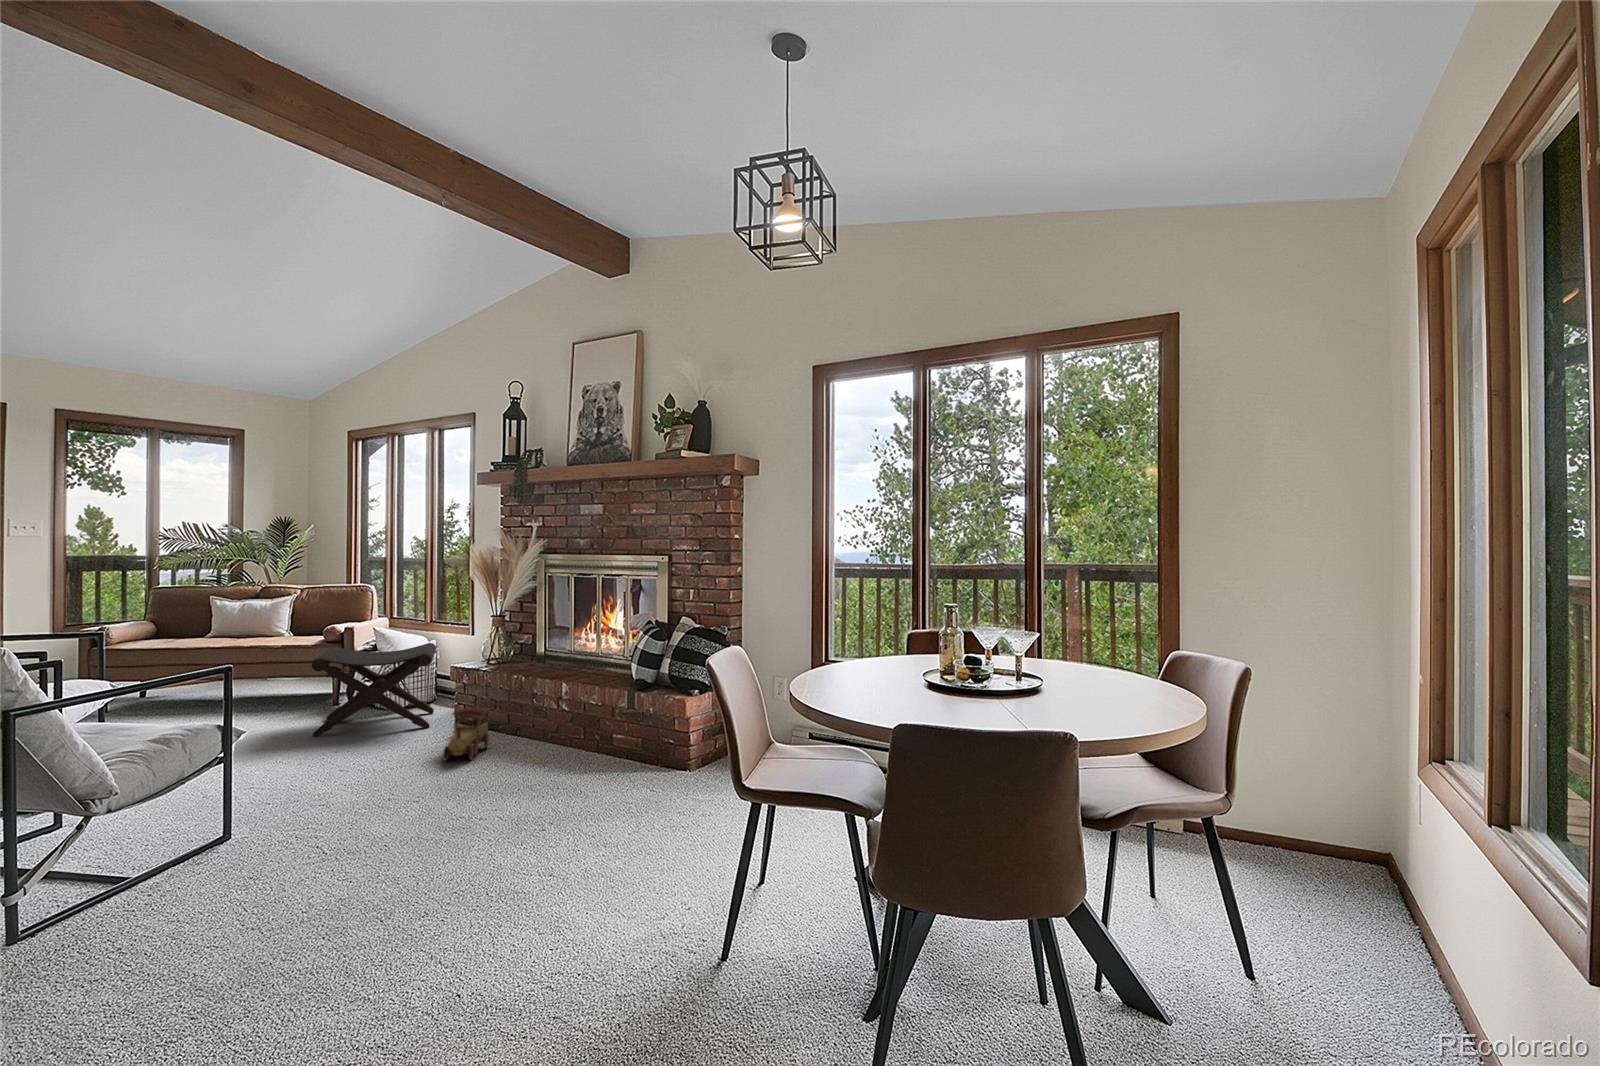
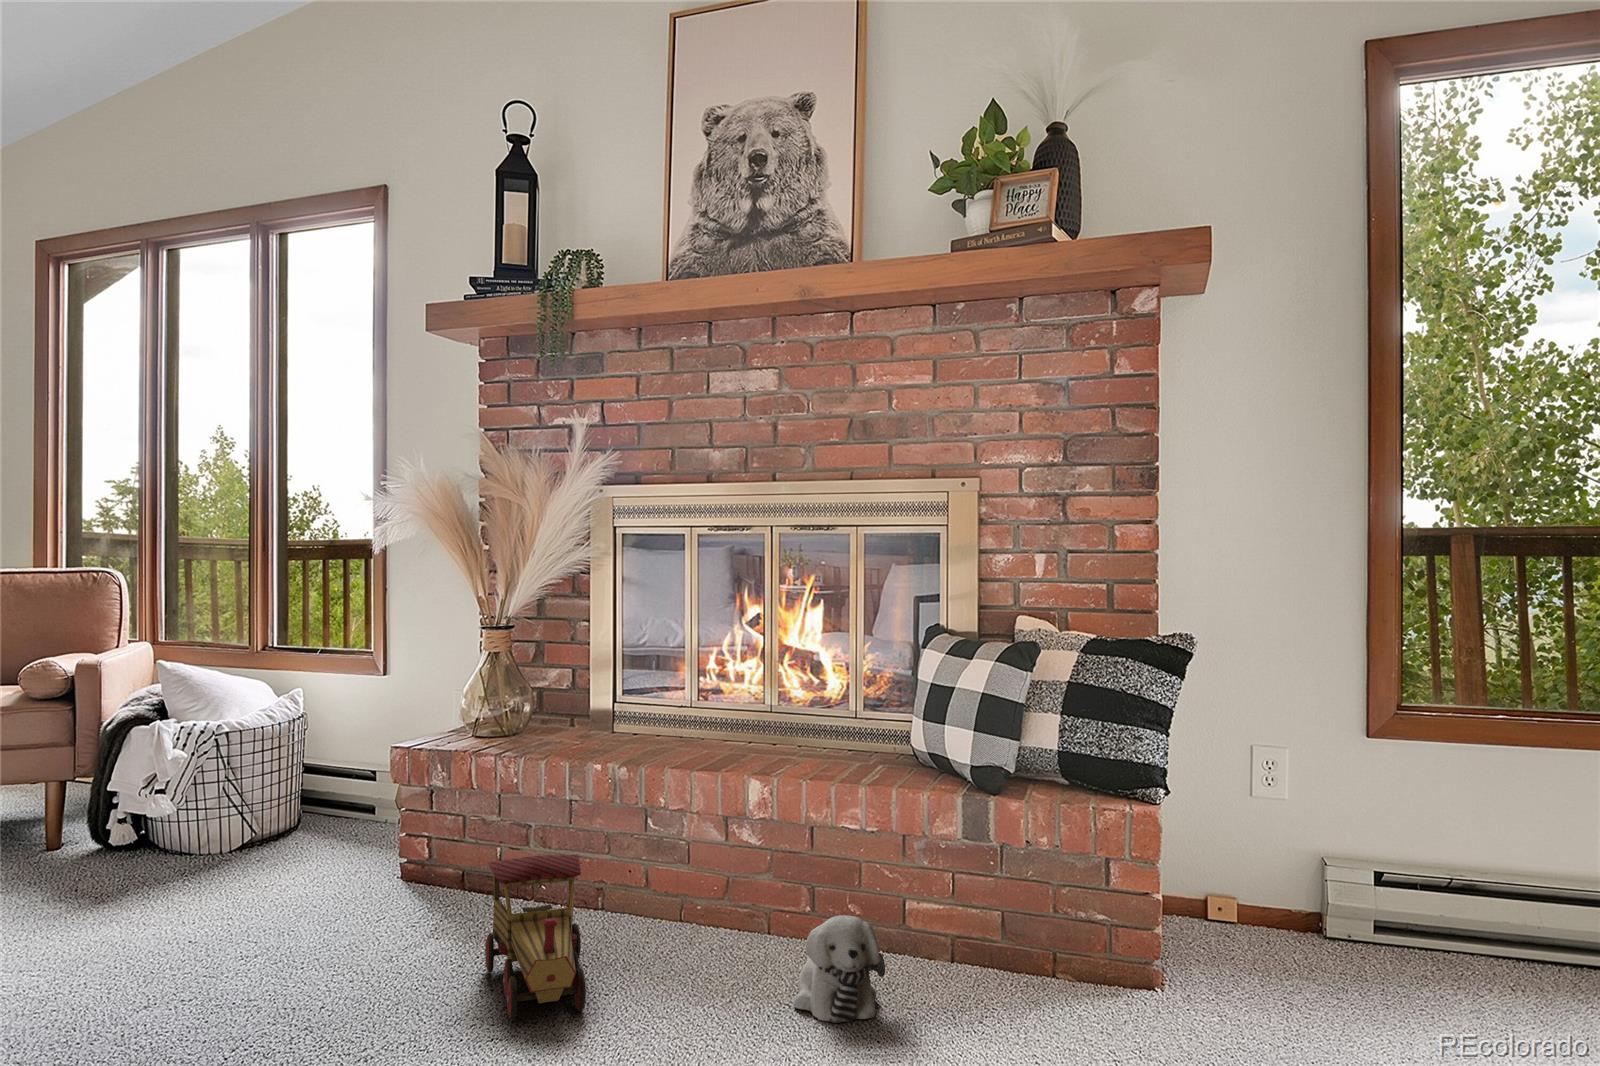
footstool: present [312,643,436,737] -> none [44,694,365,958]
plush toy: none [544,731,579,769] -> present [794,915,885,1023]

